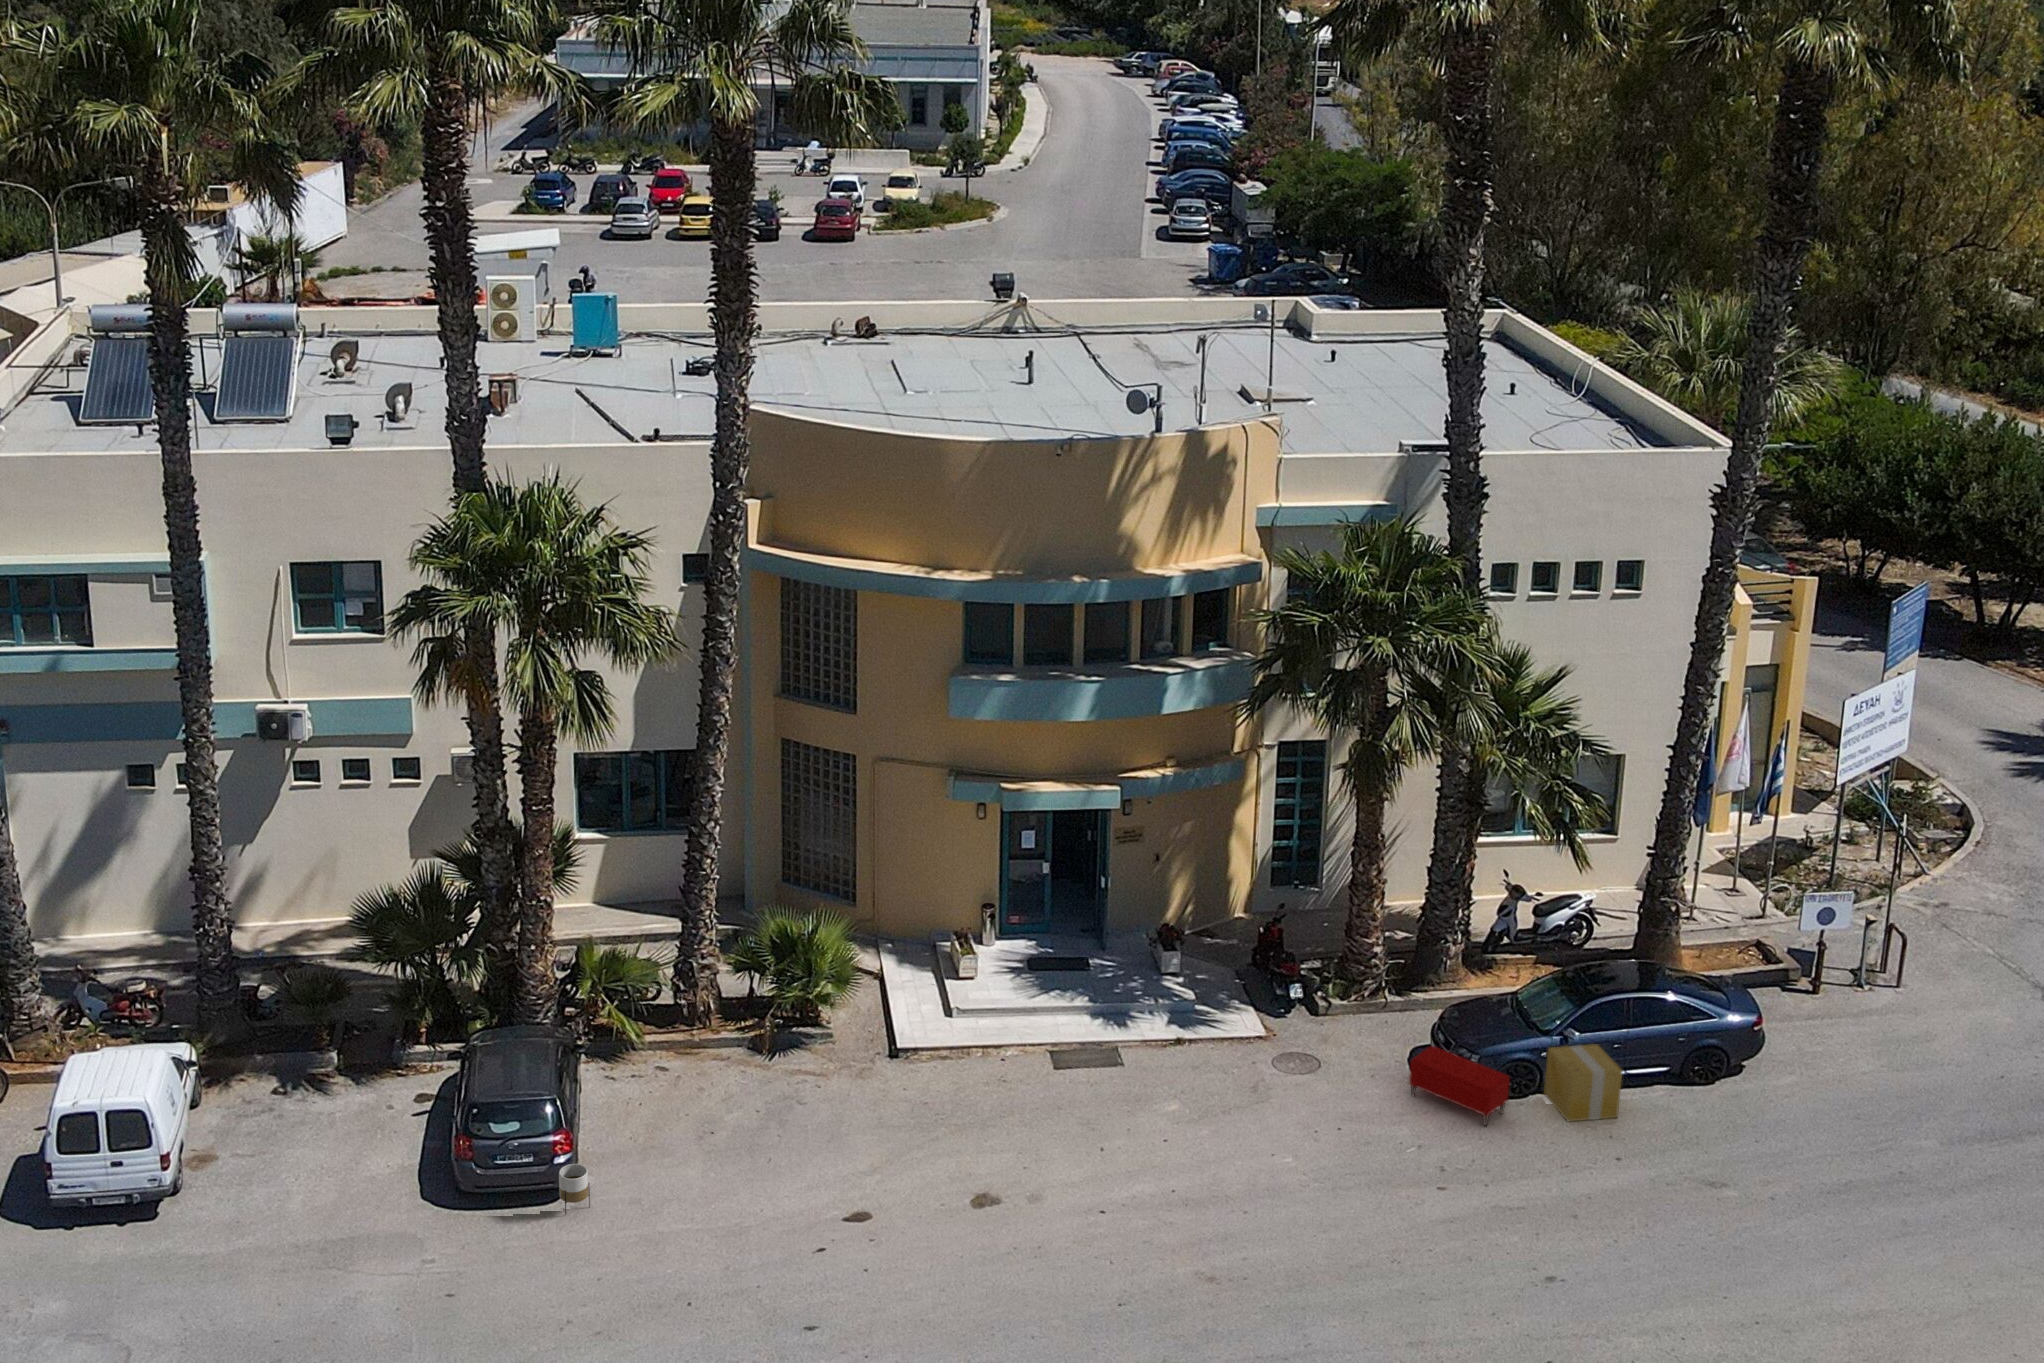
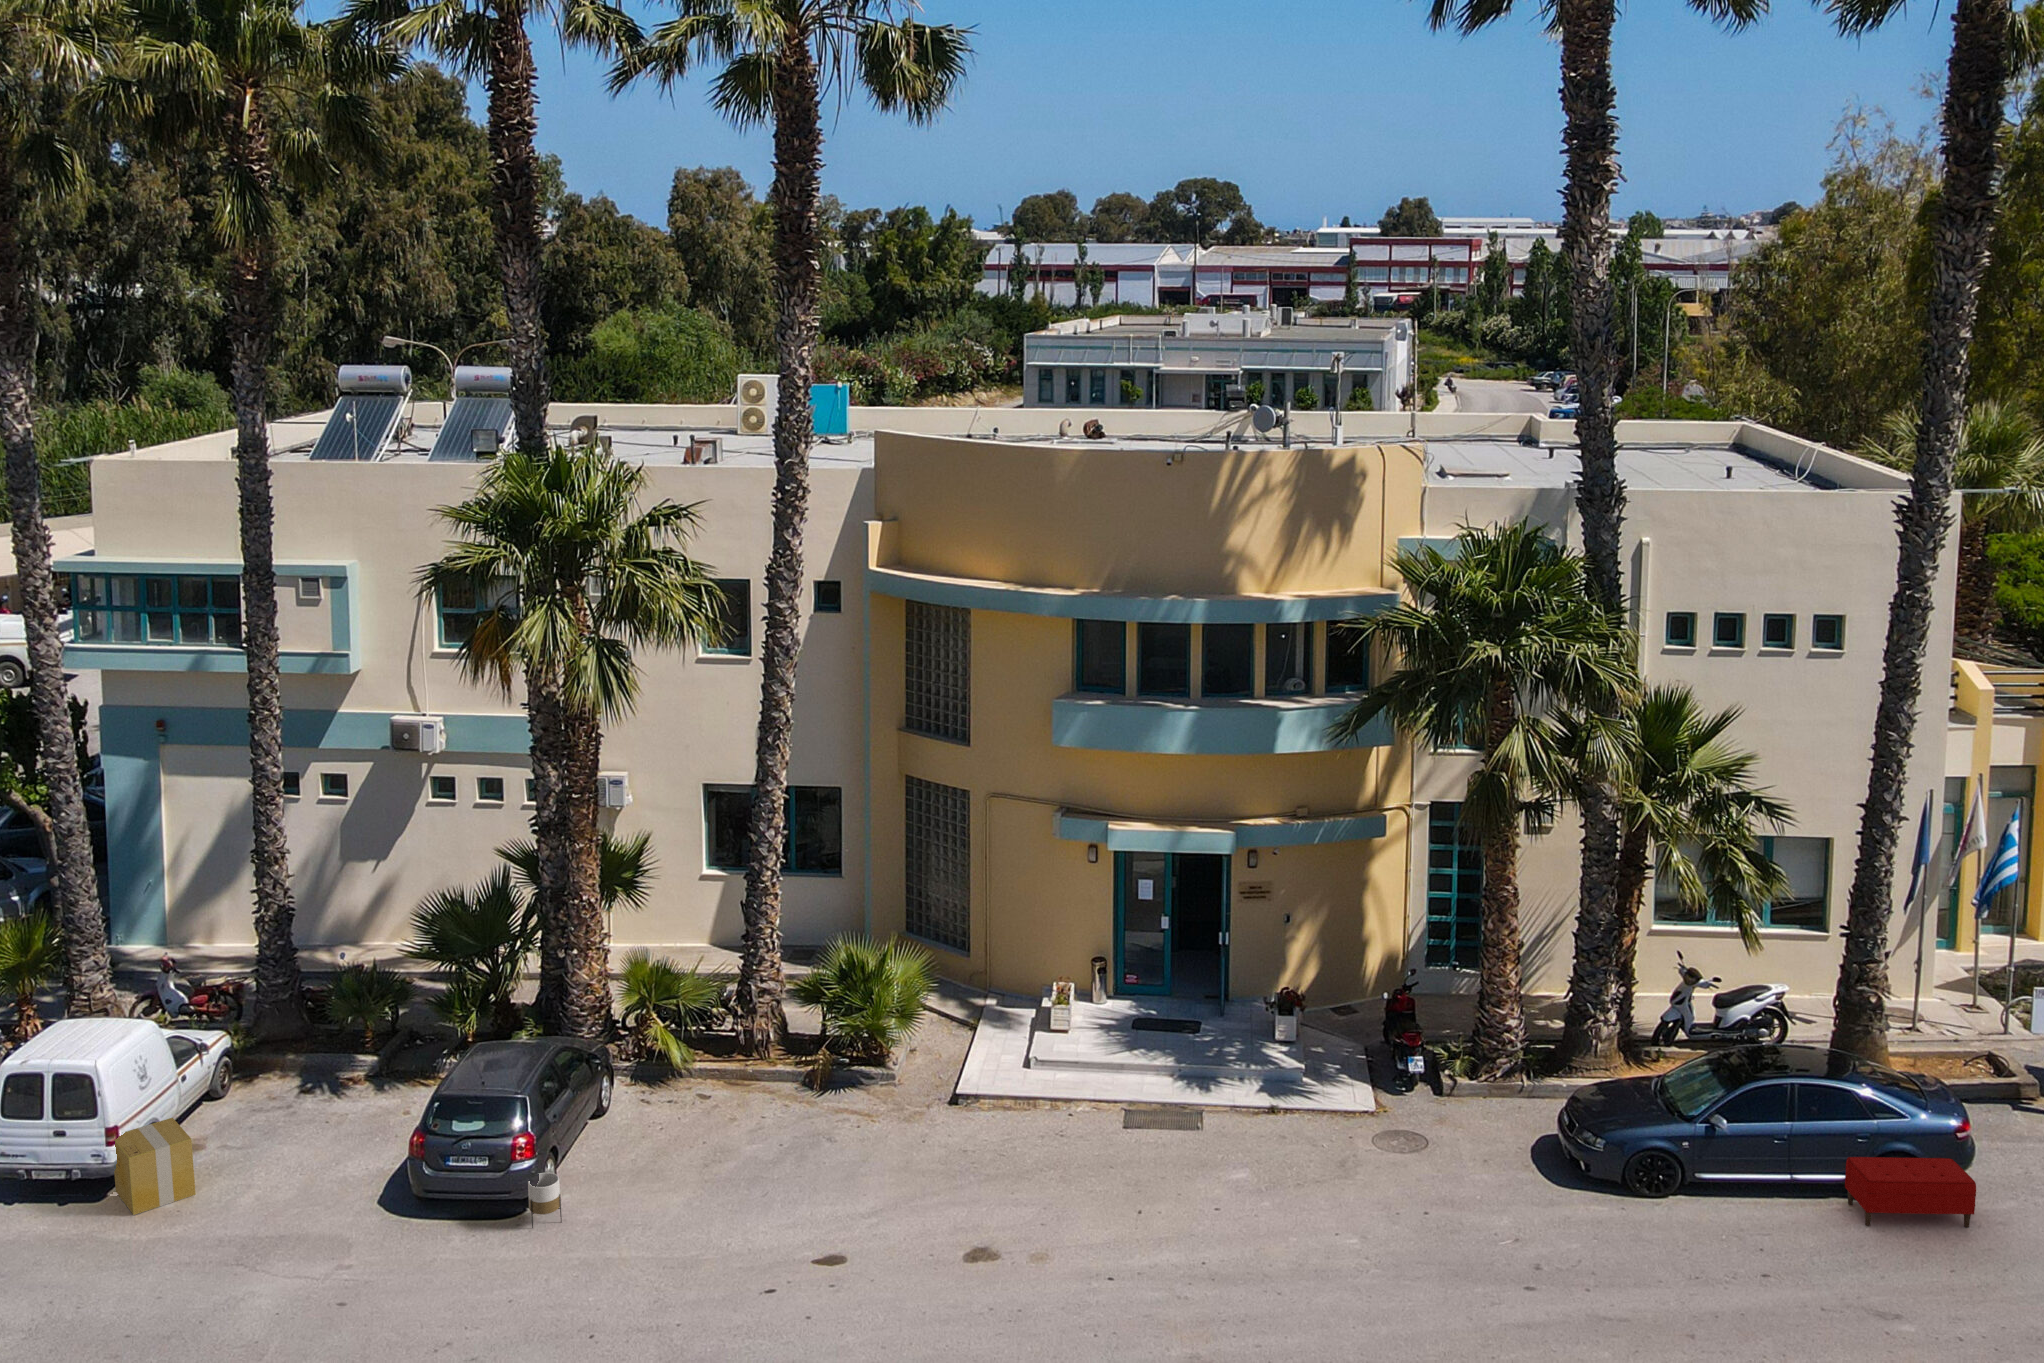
cardboard box: present [1544,1044,1622,1122] -> present [114,1118,196,1215]
bench: present [1409,1046,1510,1126] -> present [1845,1157,1976,1228]

